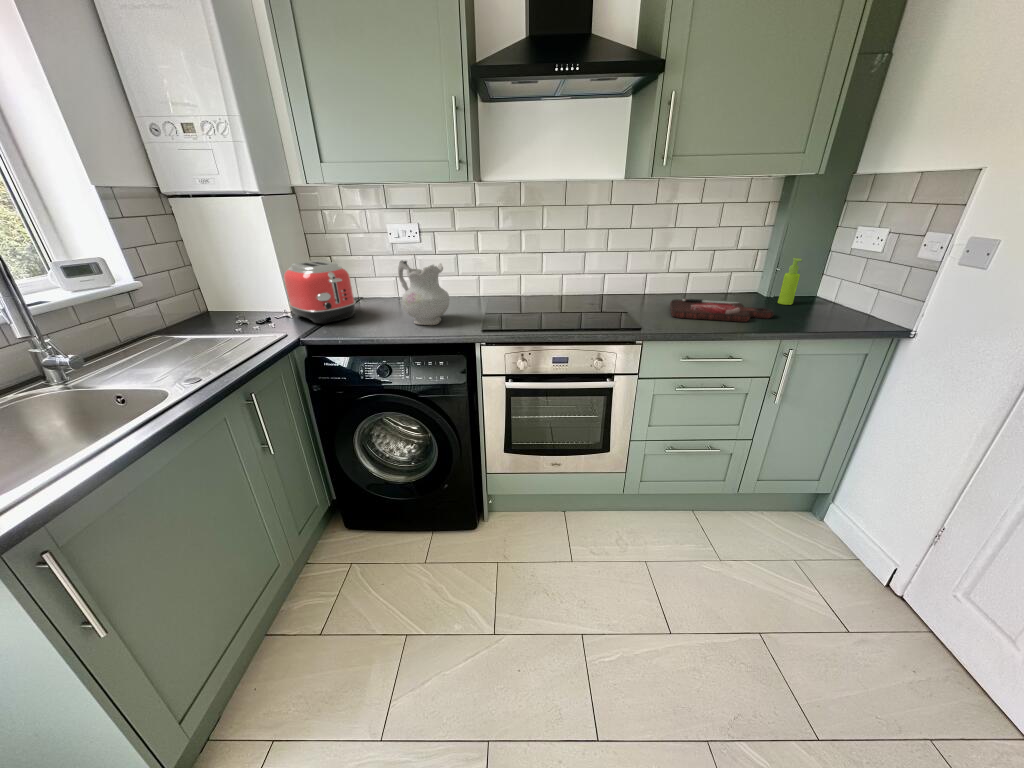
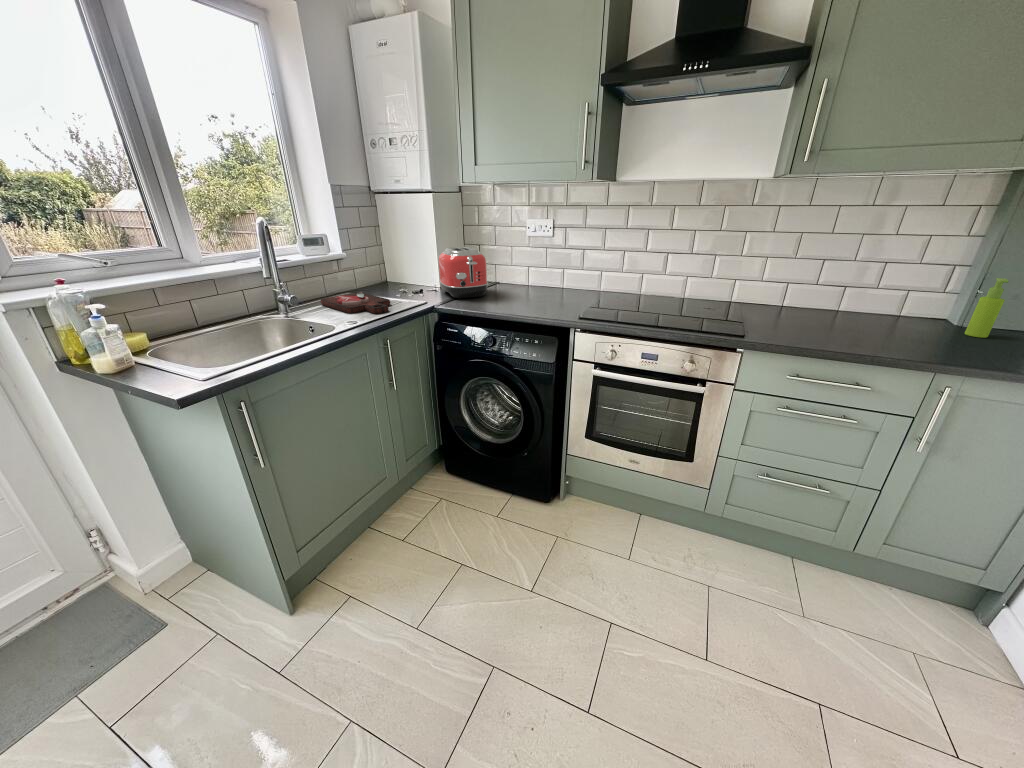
ceramic pitcher: present [398,260,449,325] -> none [520,250,561,309]
cutting board: present [670,299,774,322] -> present [320,292,390,314]

